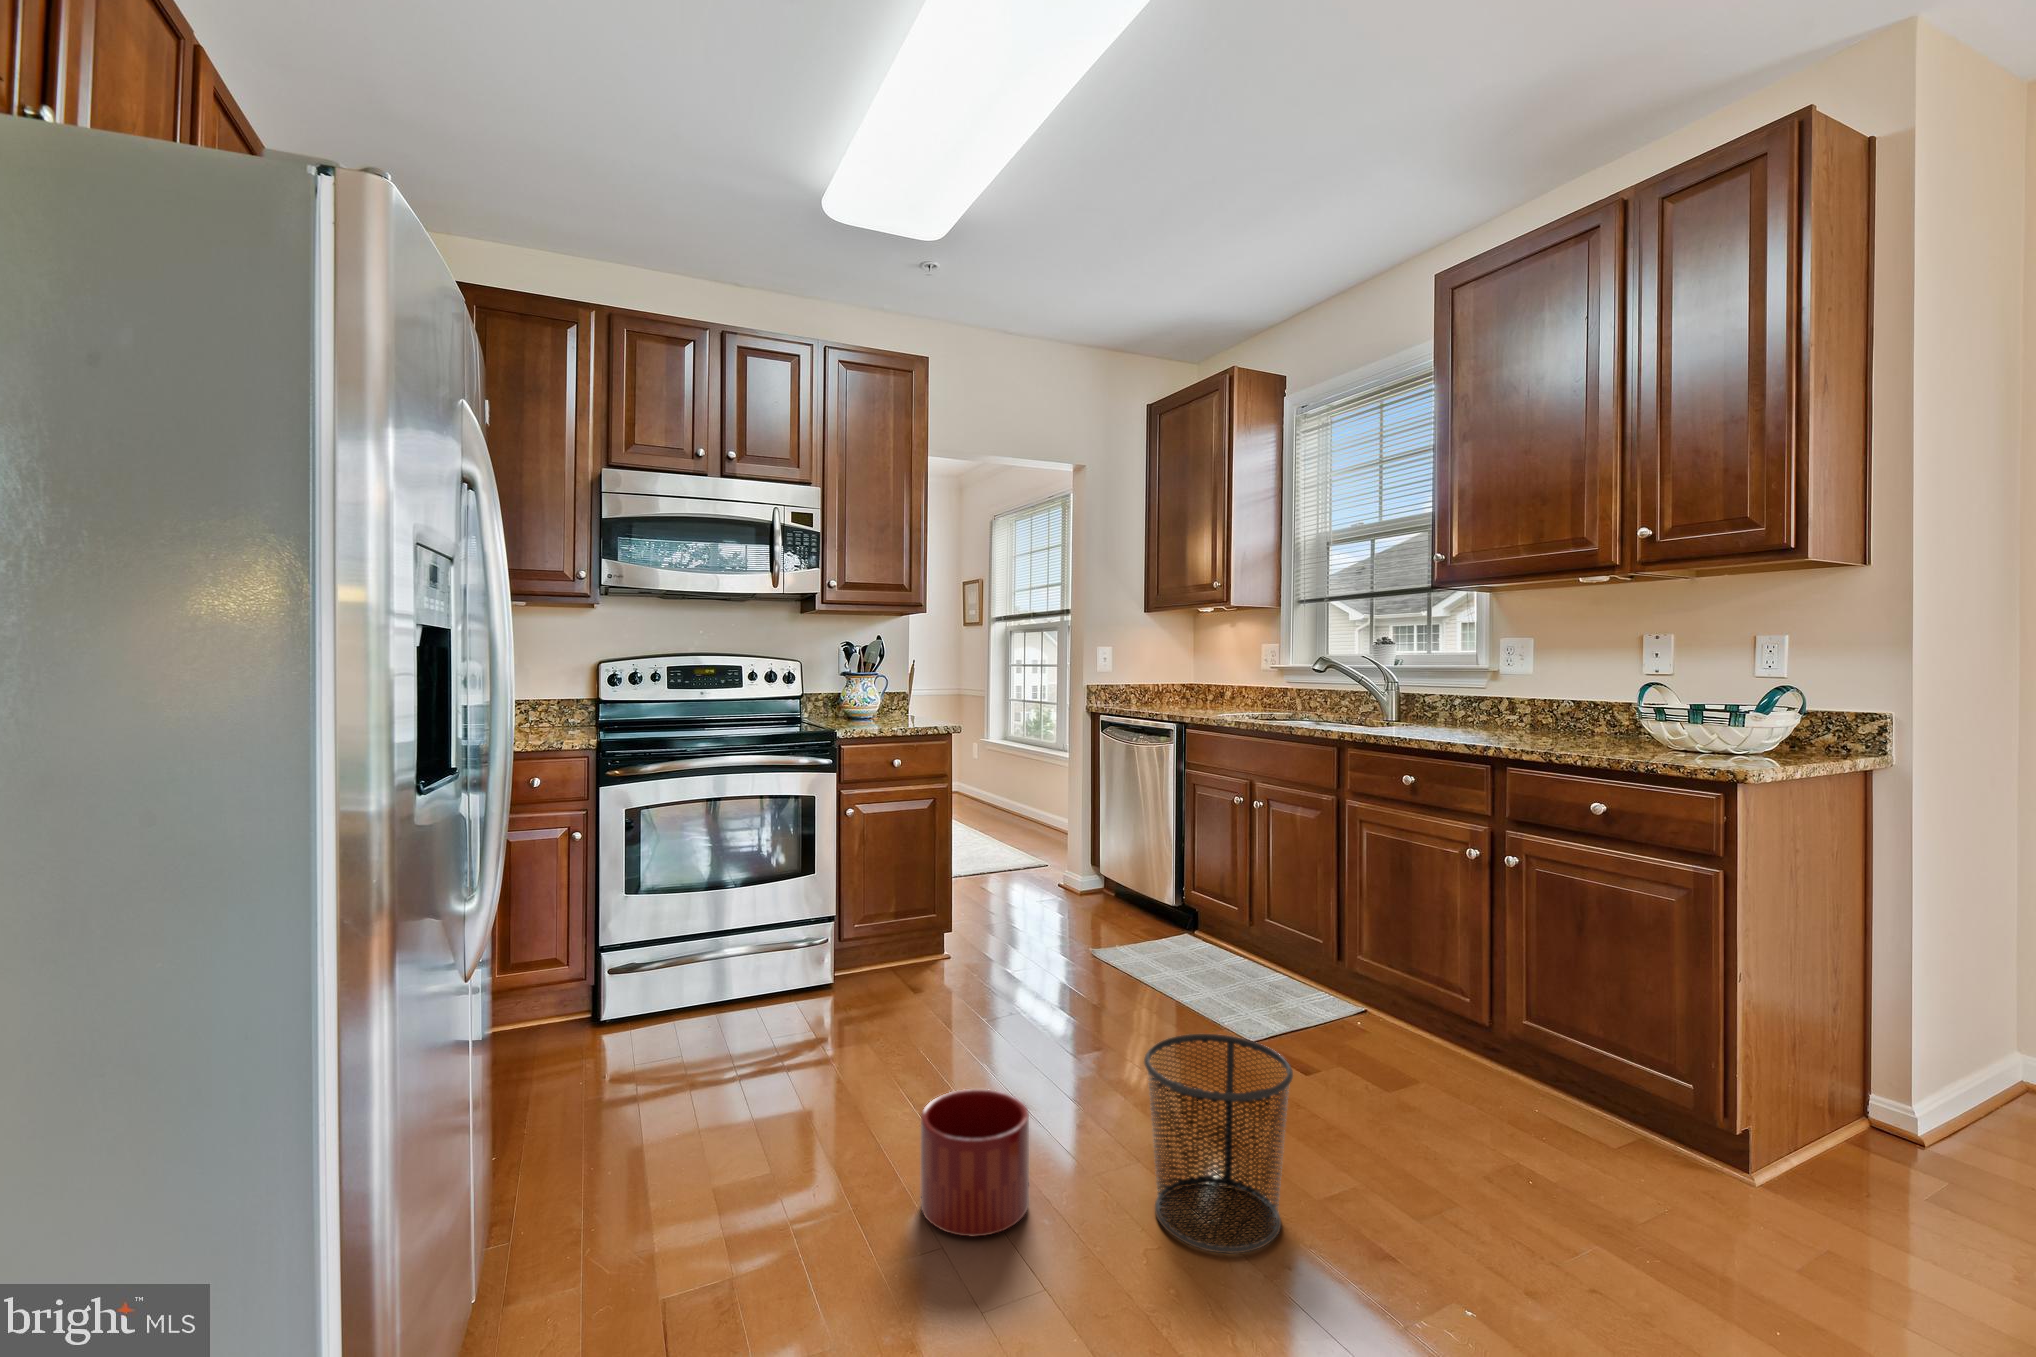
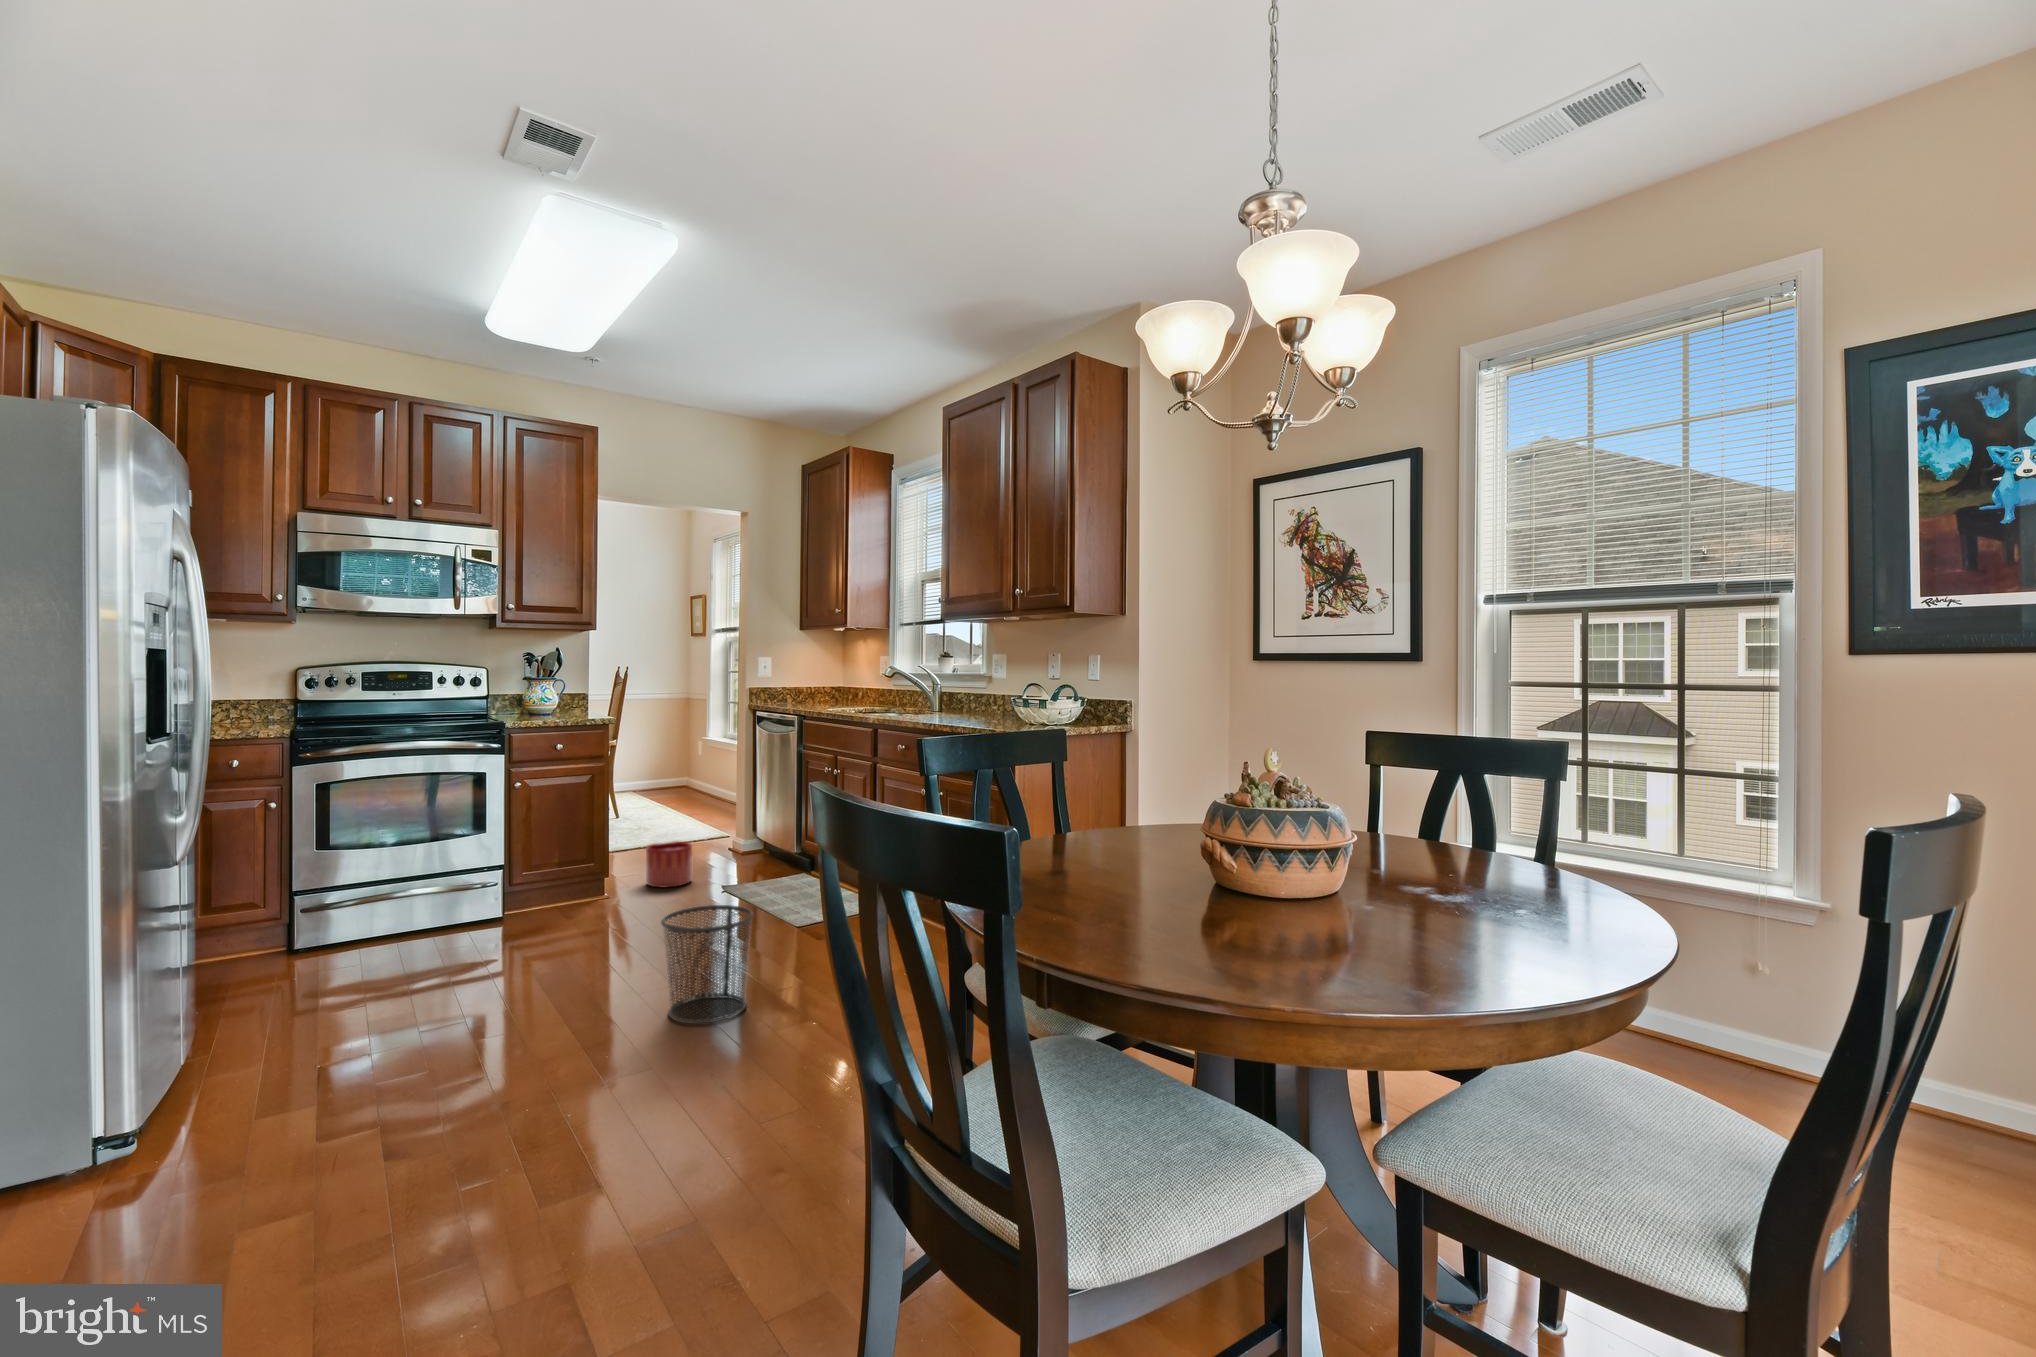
planter: present [921,1089,1029,1237] -> present [646,841,692,887]

